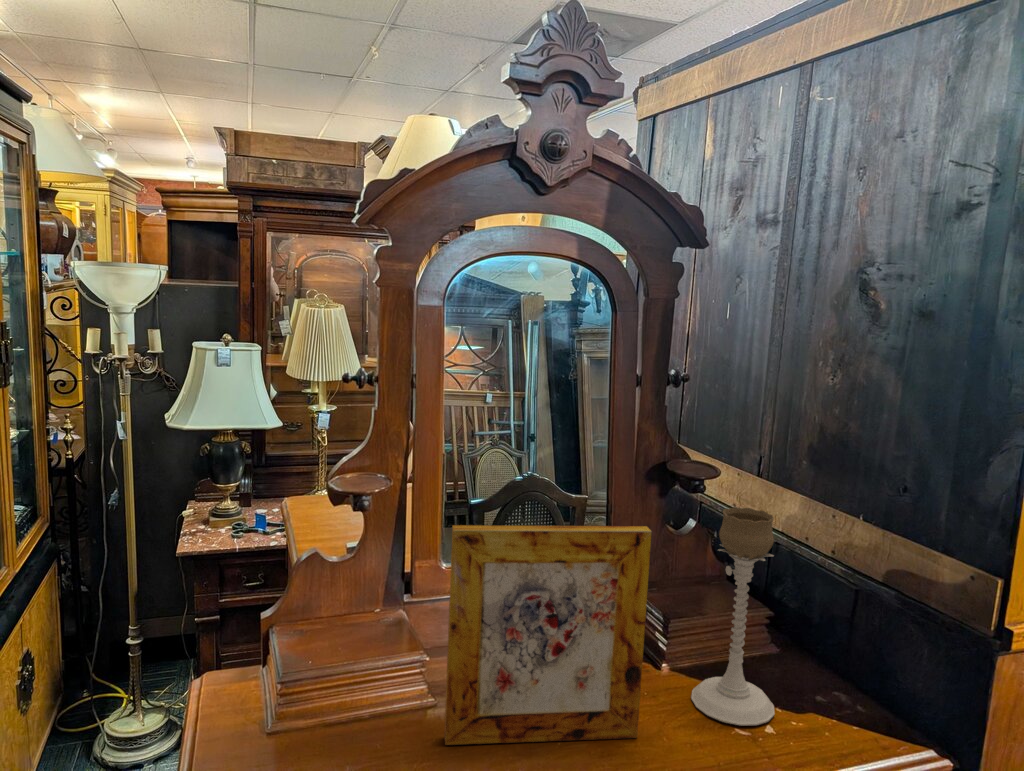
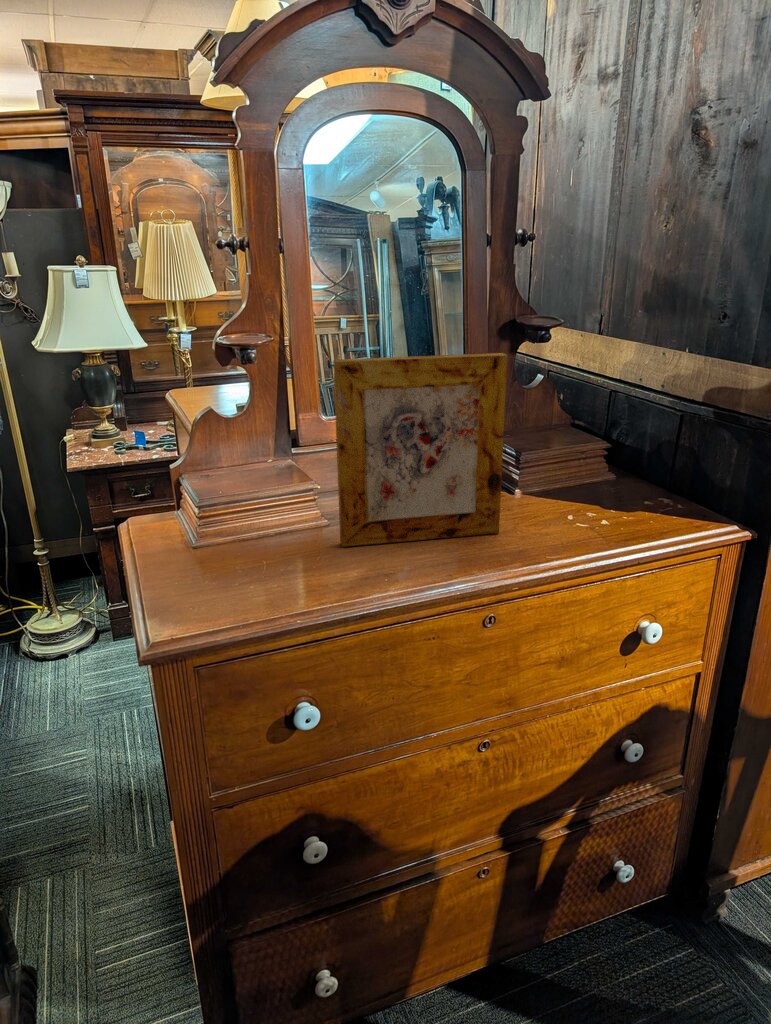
candle holder: present [691,507,774,726] -> none [542,340,612,521]

